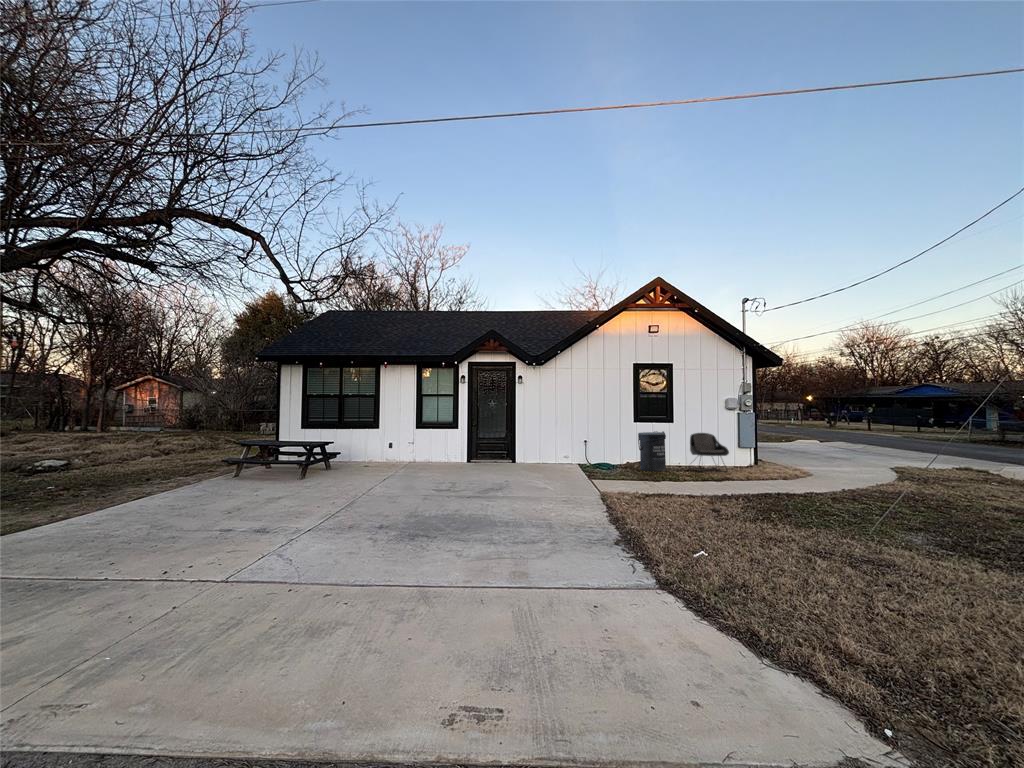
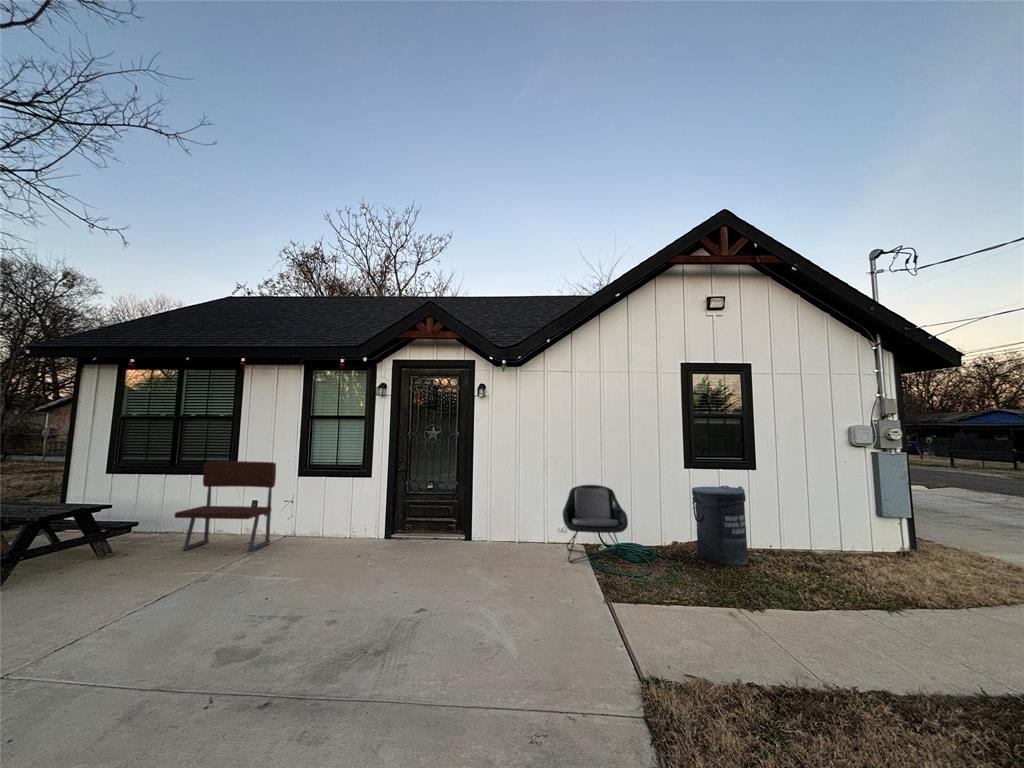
bench: none [357,421,405,469] -> present [175,461,276,552]
lounge chair: present [690,433,729,472] -> present [563,485,628,565]

